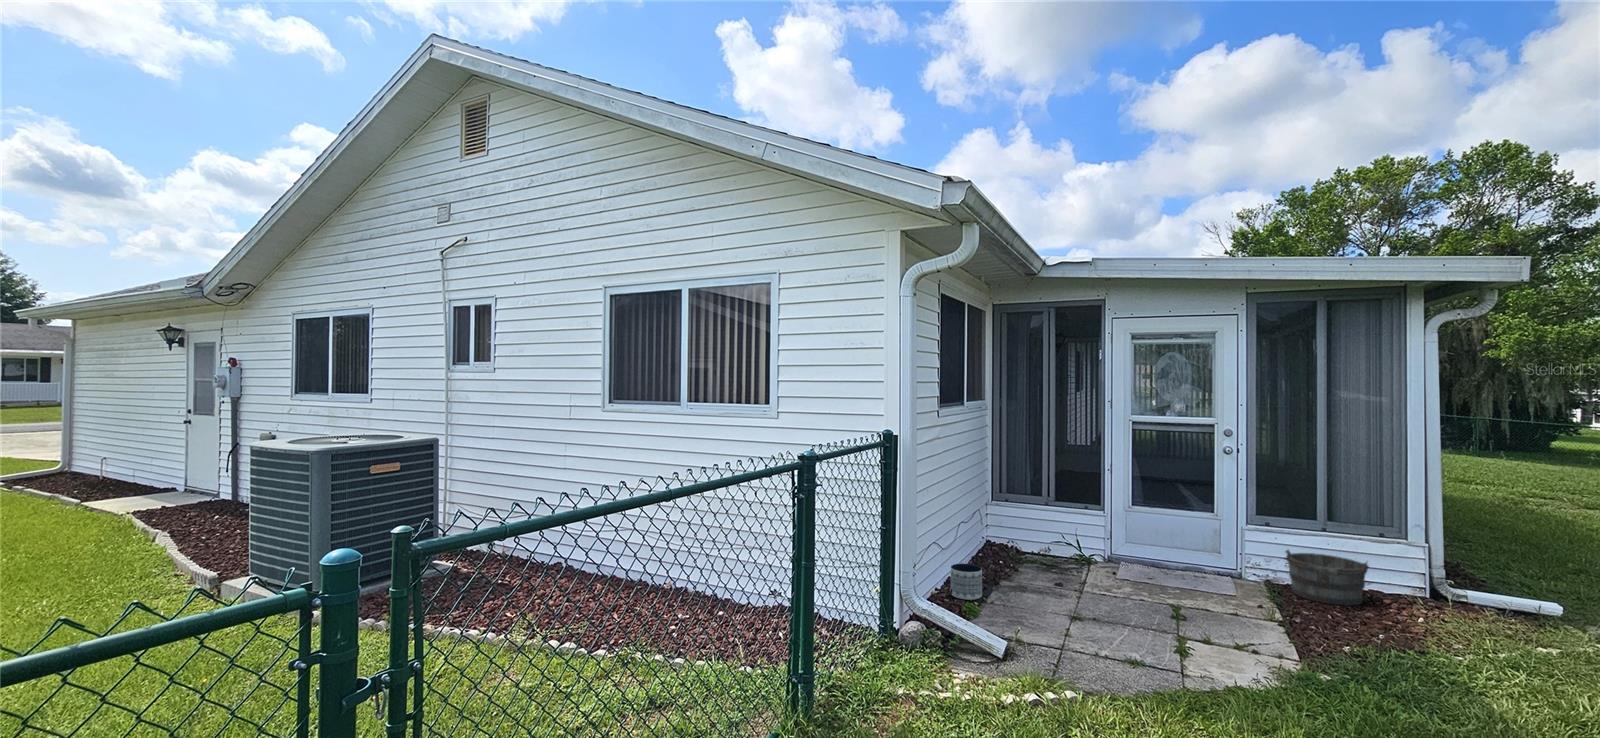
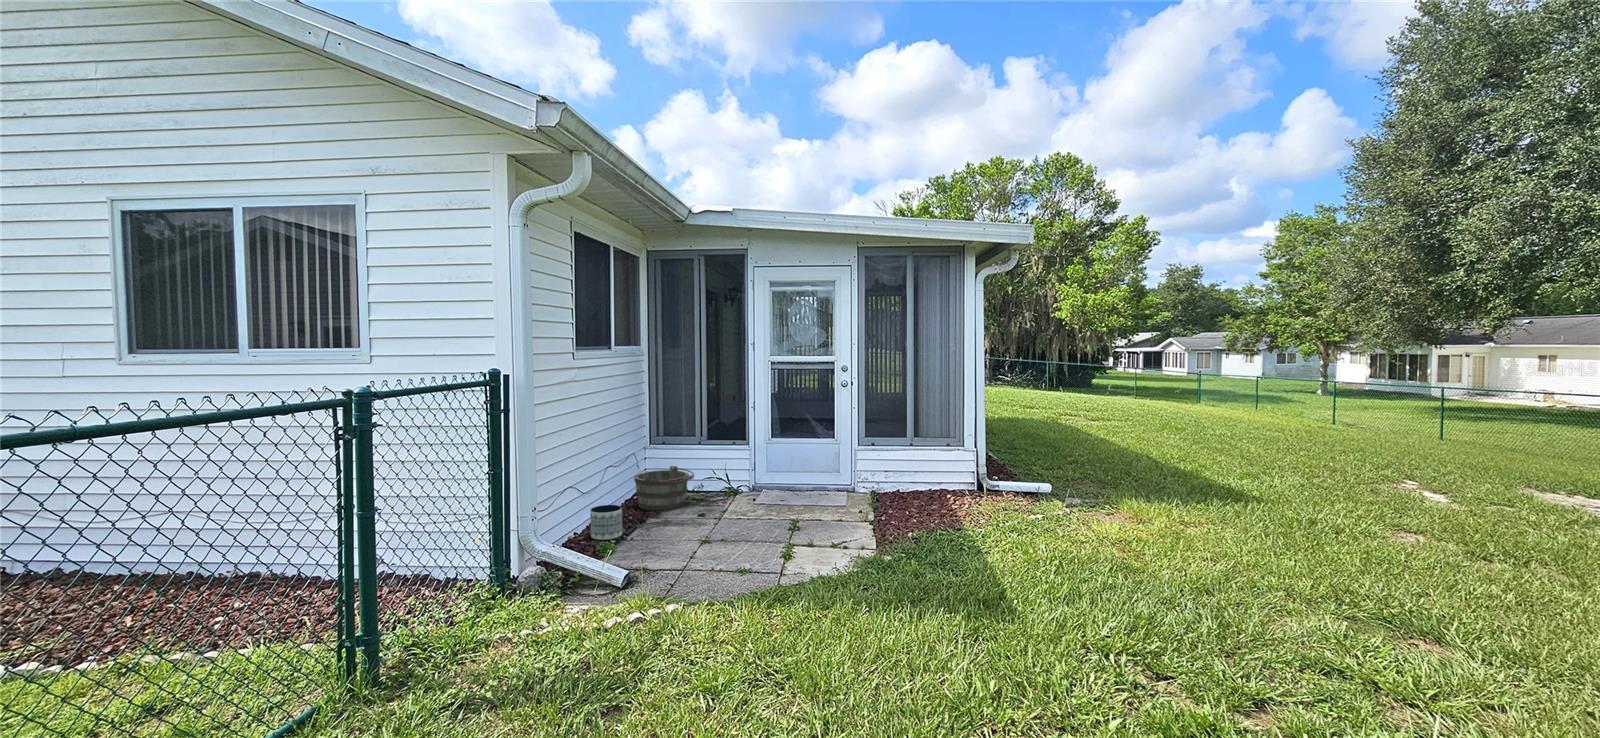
bucket: present [1286,550,1369,605] -> present [634,466,694,510]

